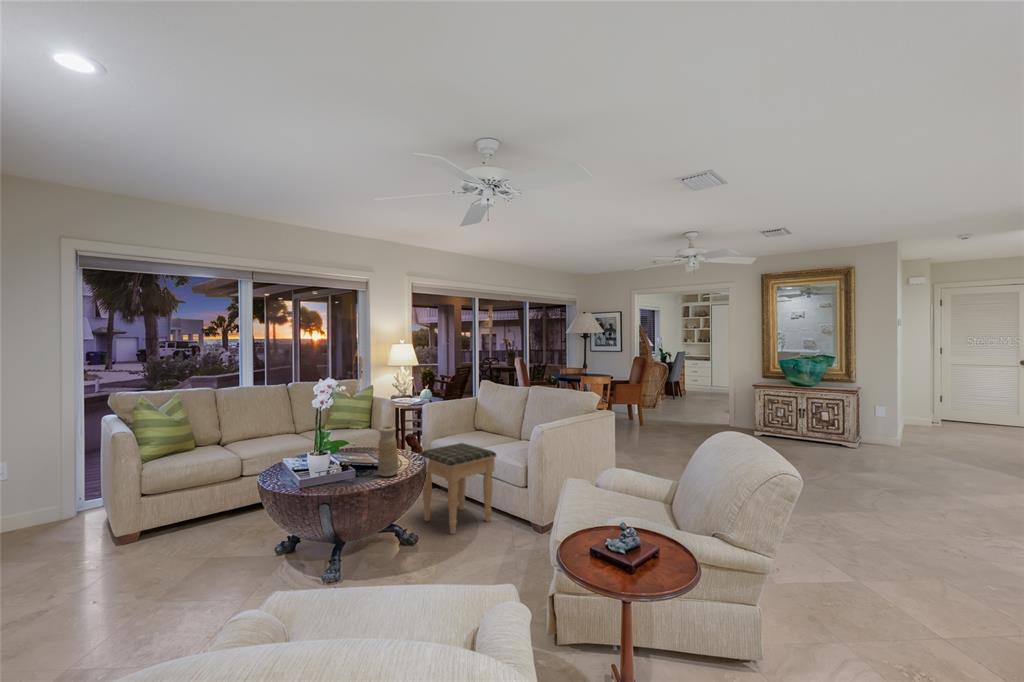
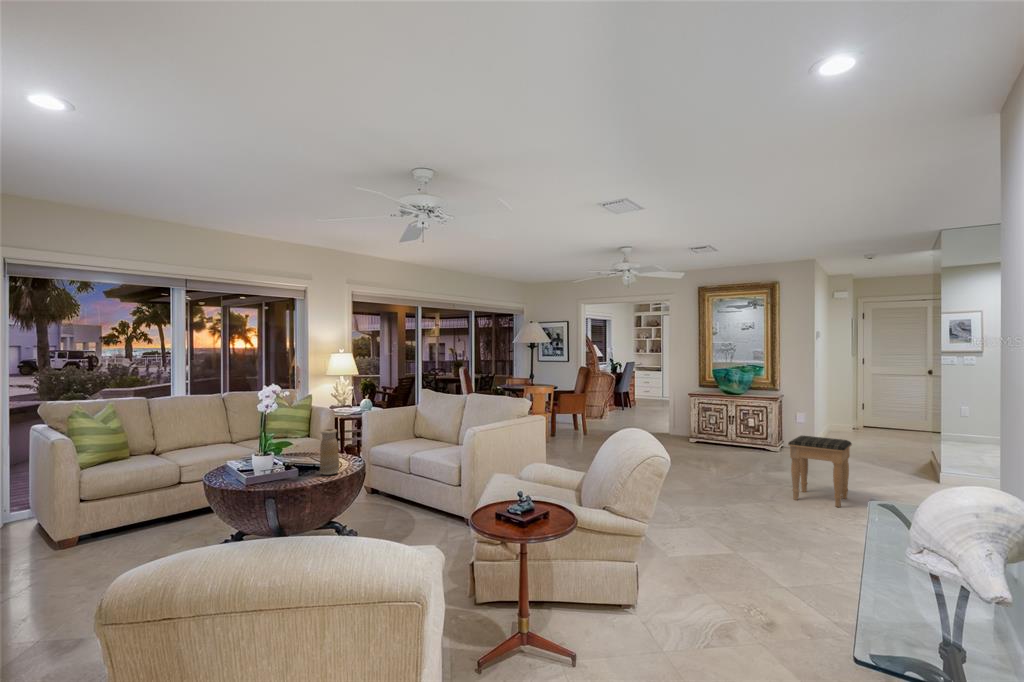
footstool: present [419,443,497,534] -> present [788,436,852,507]

